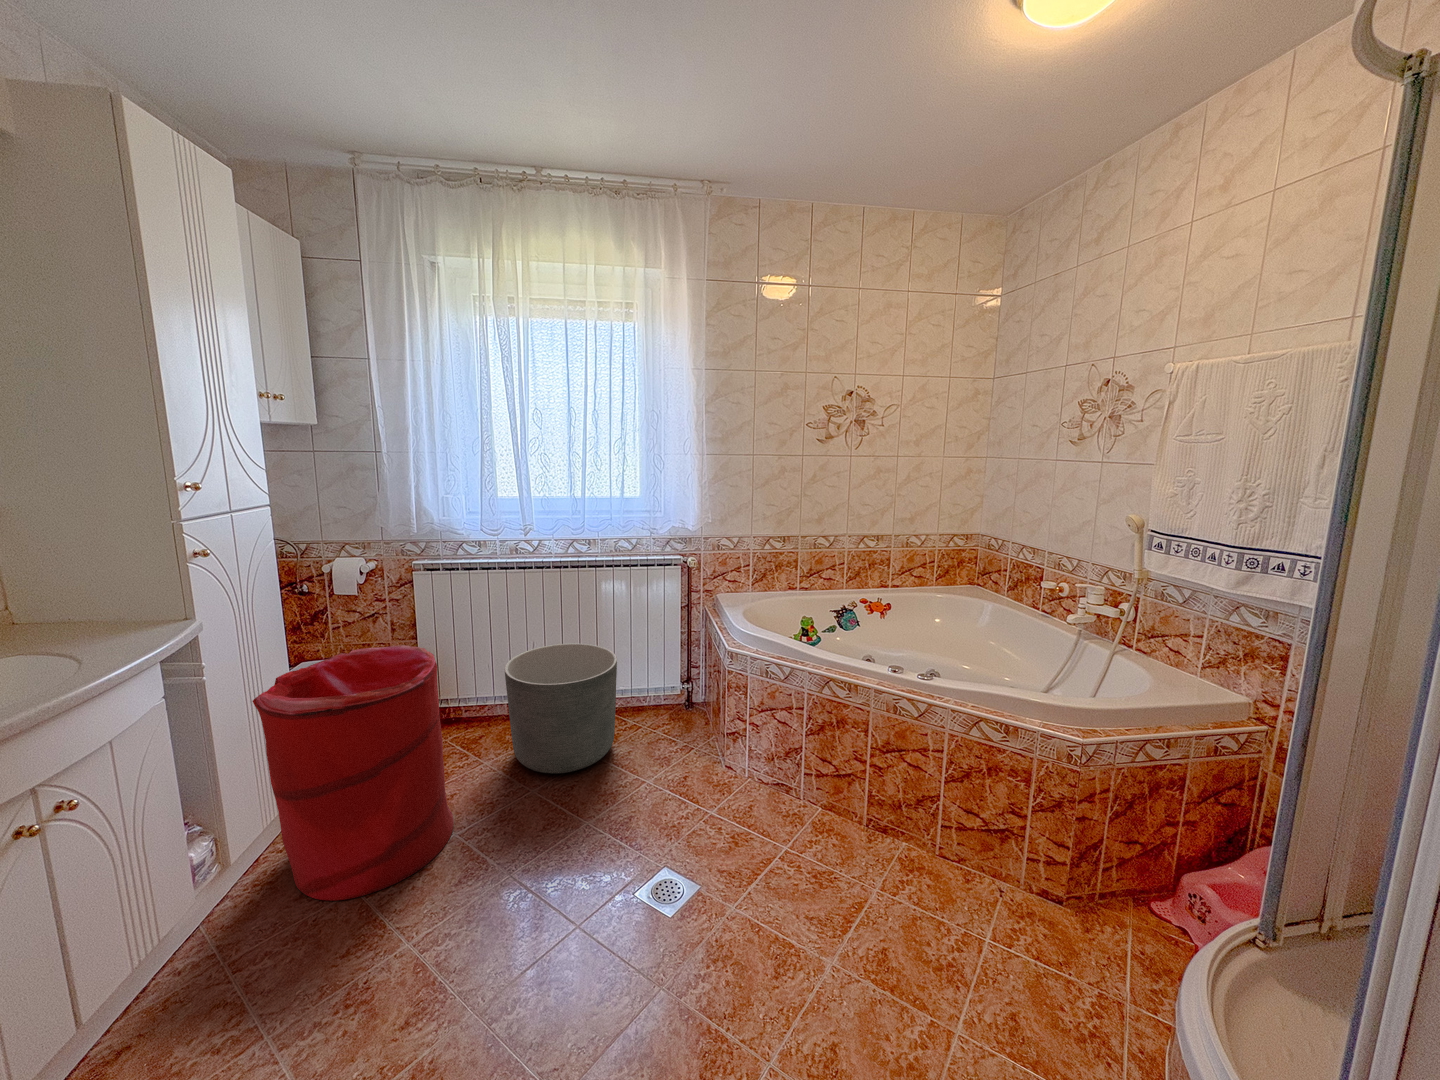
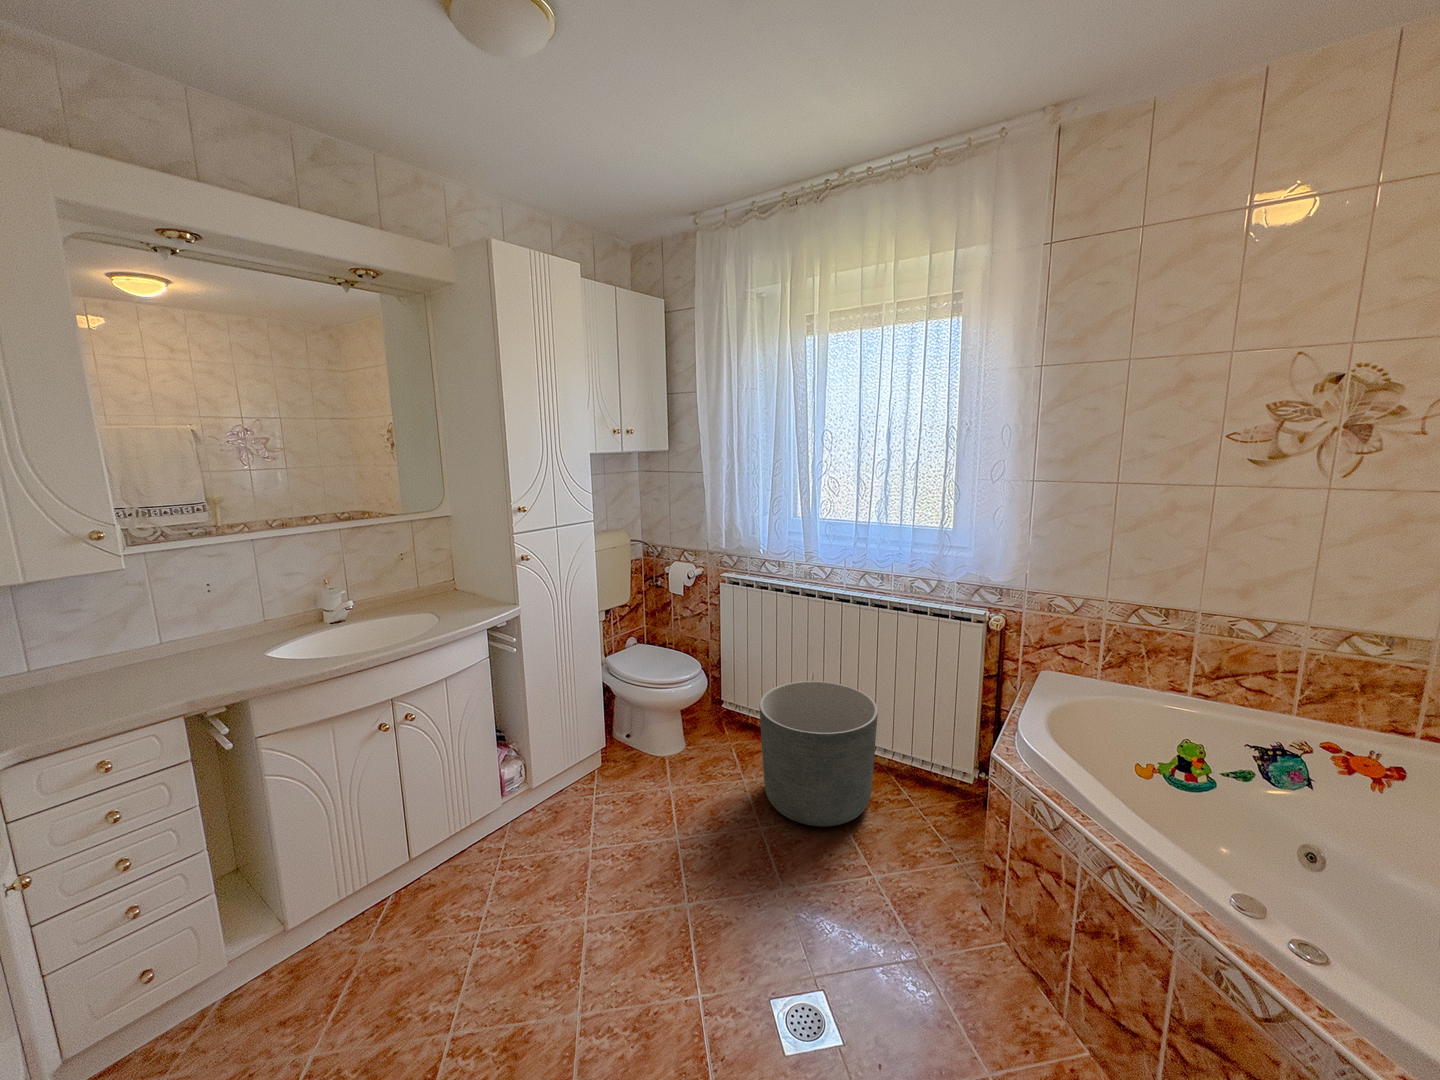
laundry hamper: present [253,645,454,901] -> none [556,648,690,857]

